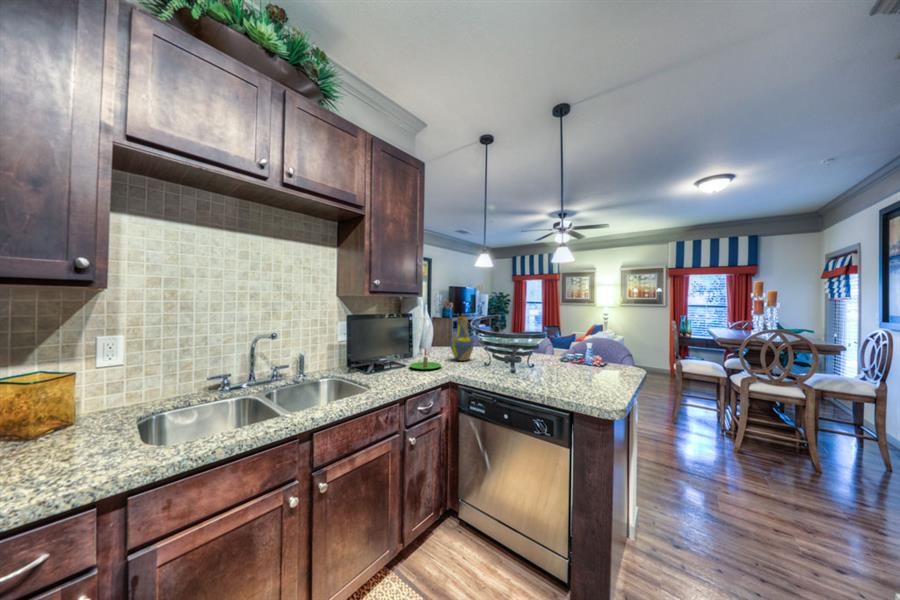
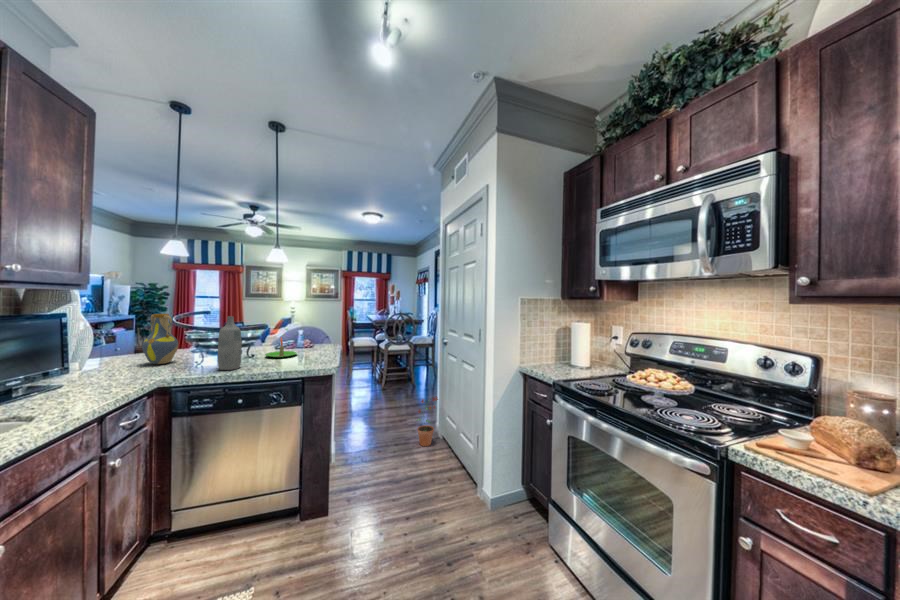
bottle: none [493,321,513,377] -> present [218,316,242,370]
candle: present [409,347,441,370] -> present [265,338,297,358]
potted plant: none [787,484,852,579] -> present [417,396,438,446]

